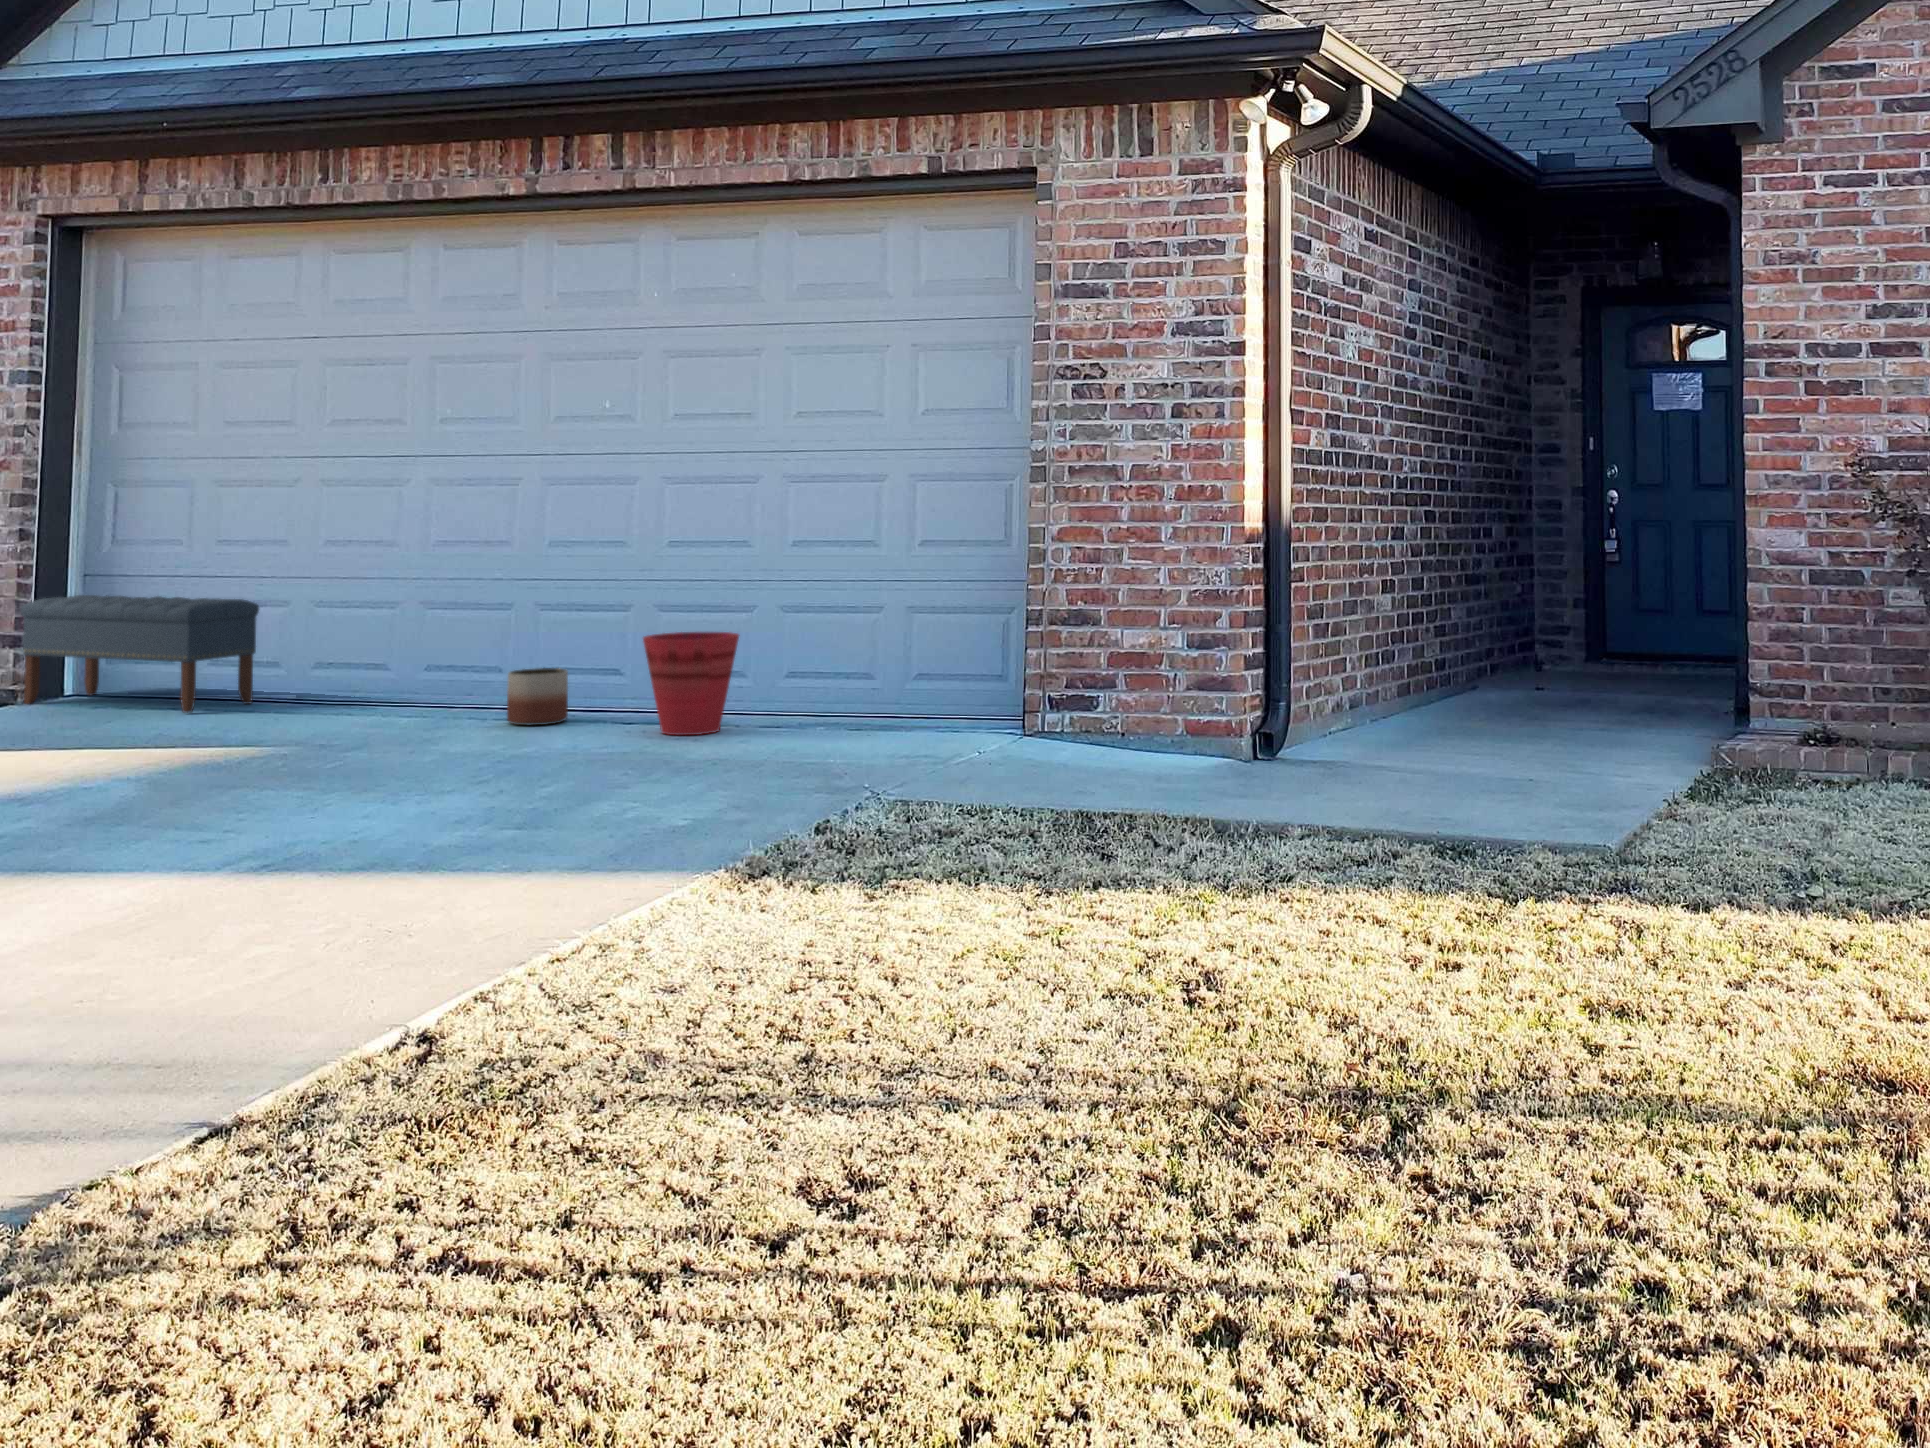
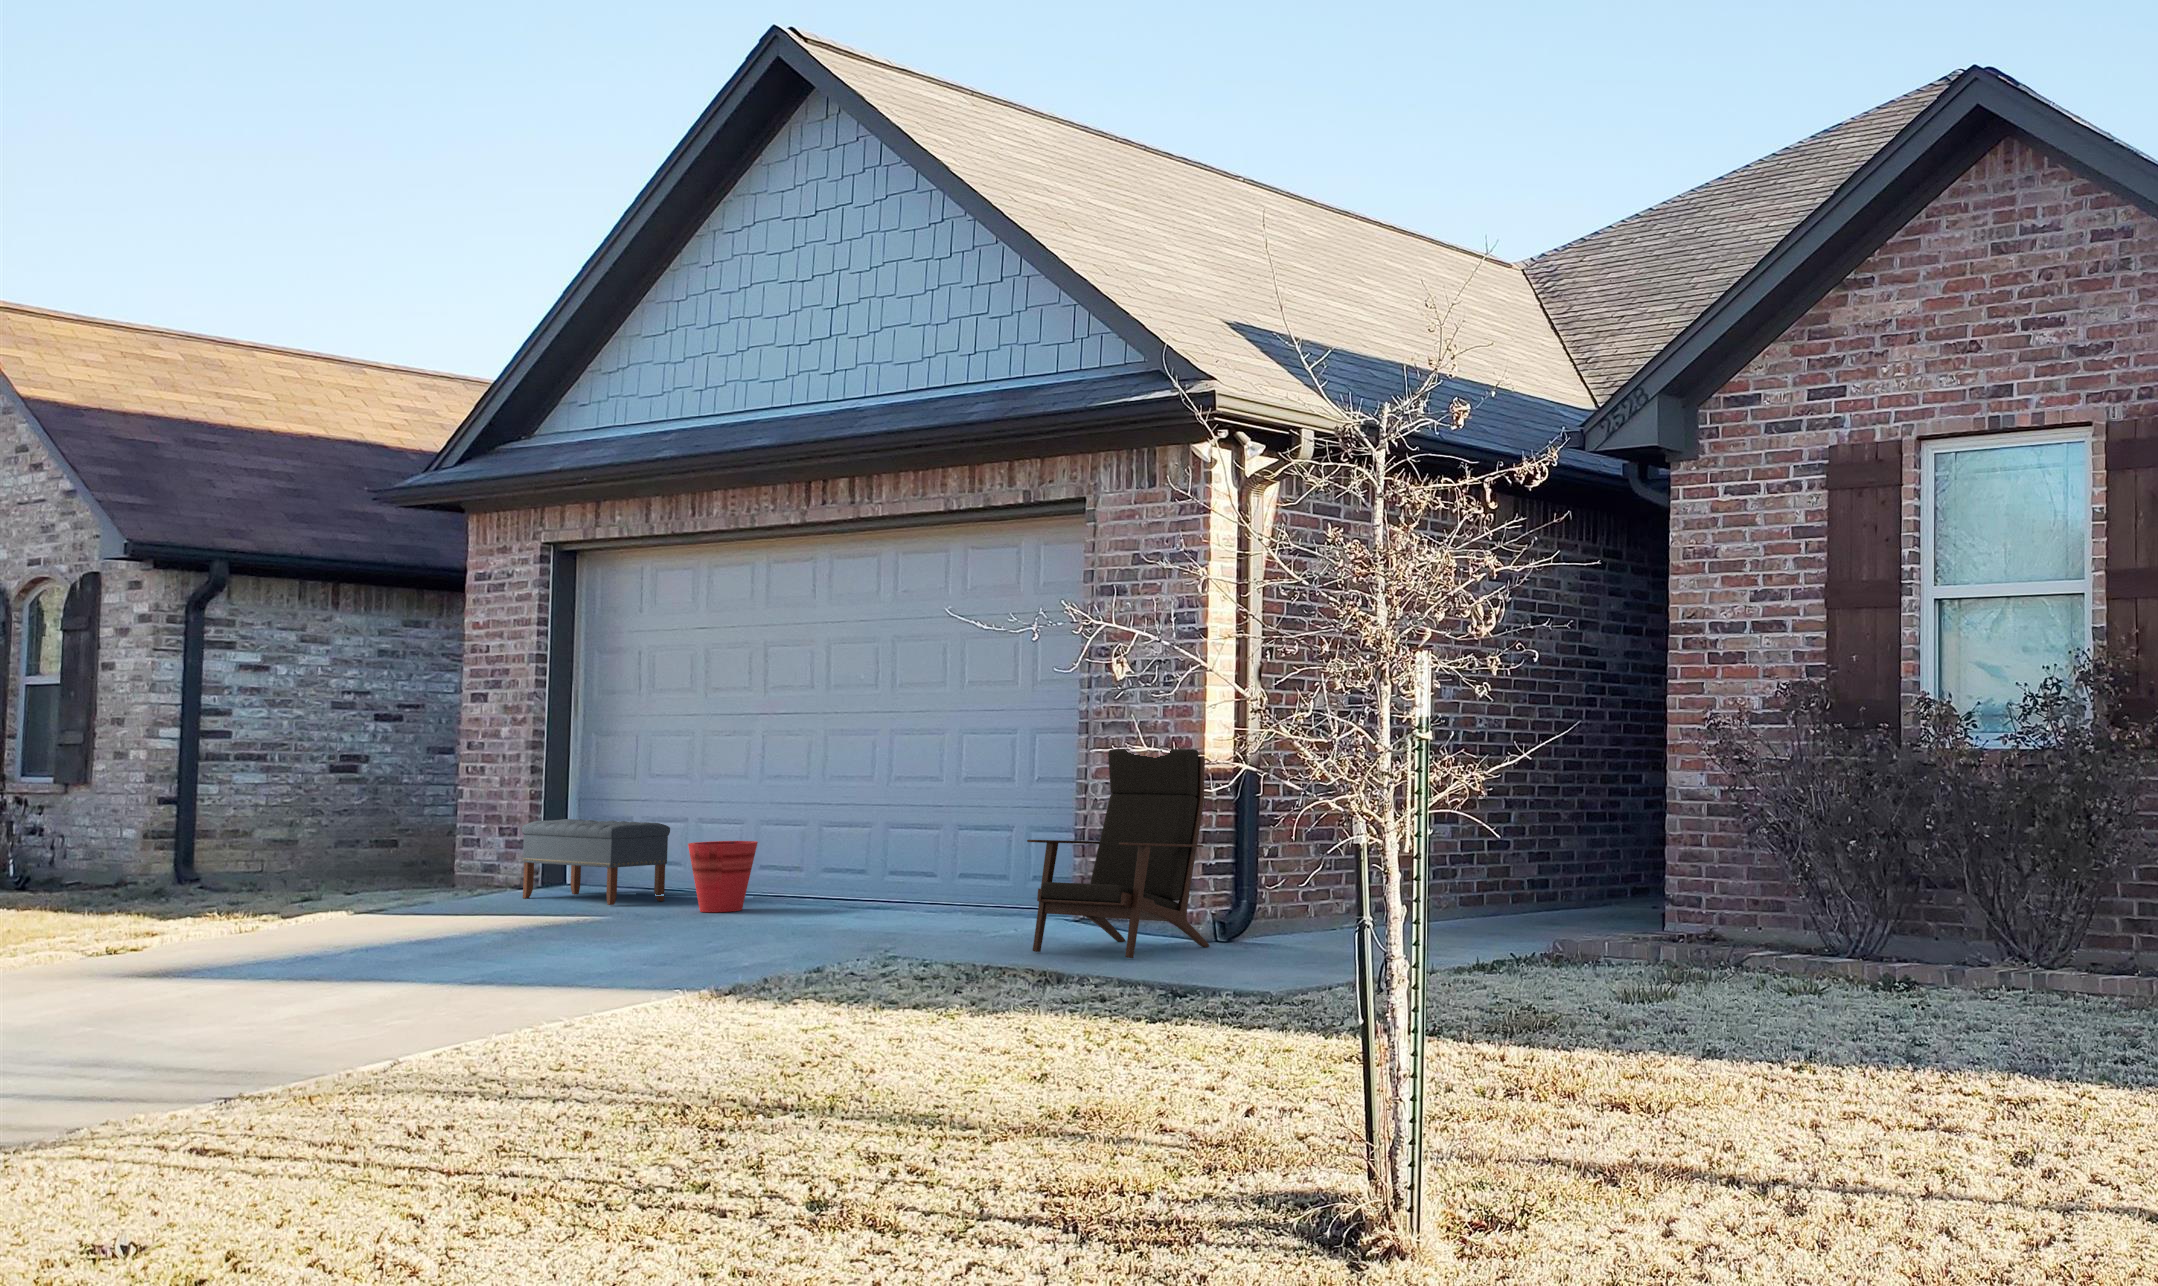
lounge chair: none [996,501,1218,783] -> present [1027,749,1209,958]
bucket: present [643,632,740,735] -> present [688,841,758,912]
planter: present [507,668,568,725] -> none [796,876,841,917]

